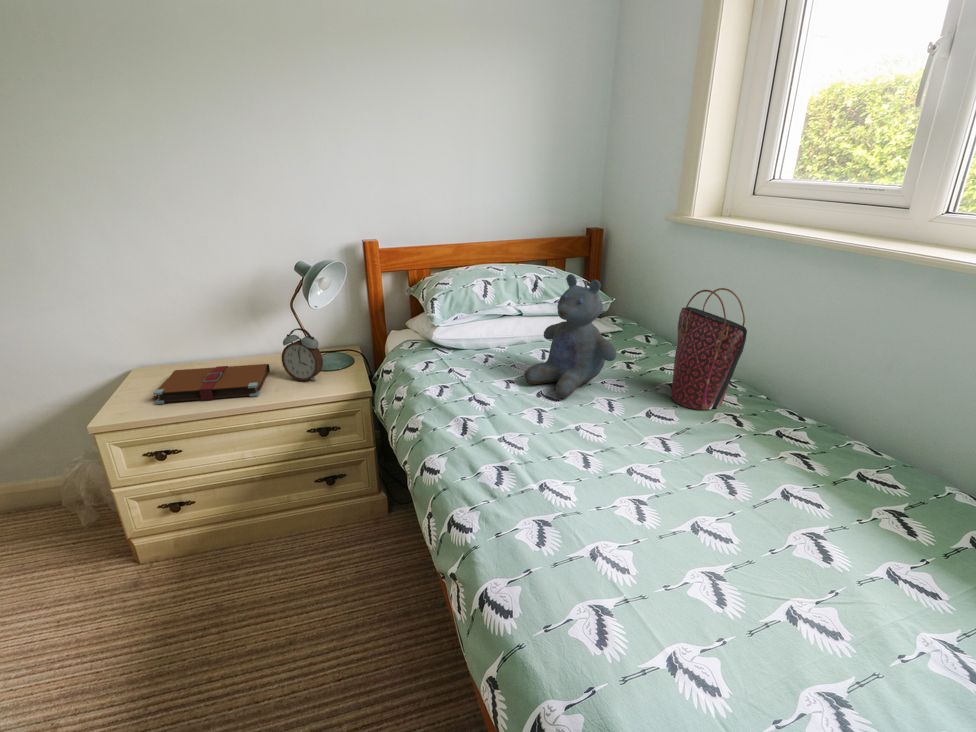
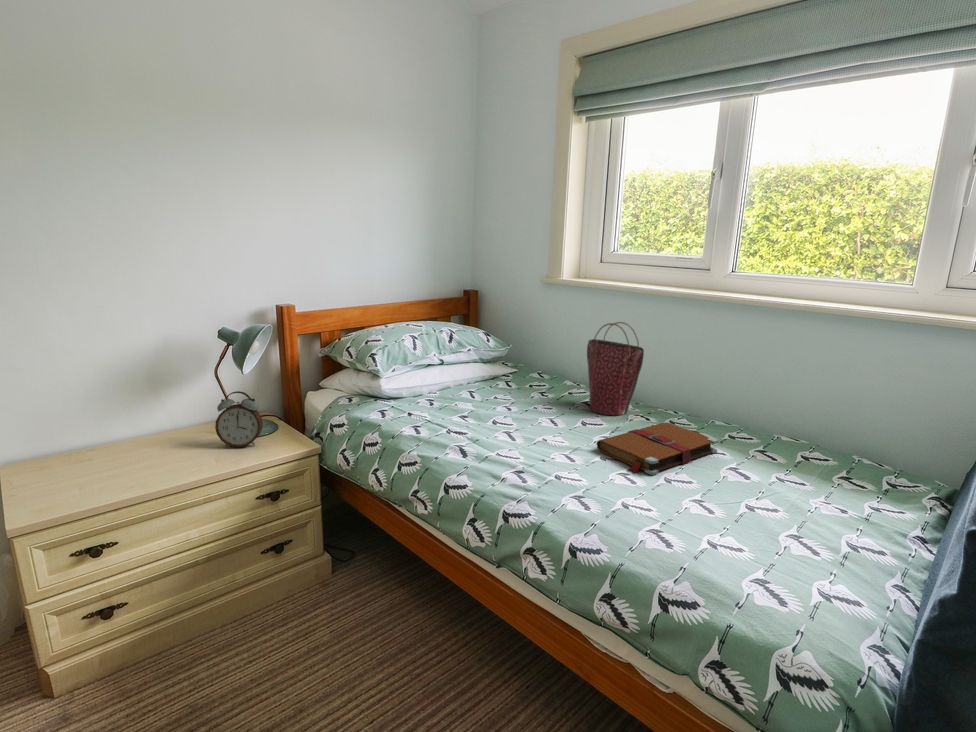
stuffed bear: present [524,274,616,398] -> none [477,319,551,420]
book: present [152,364,270,404] -> present [597,423,718,475]

